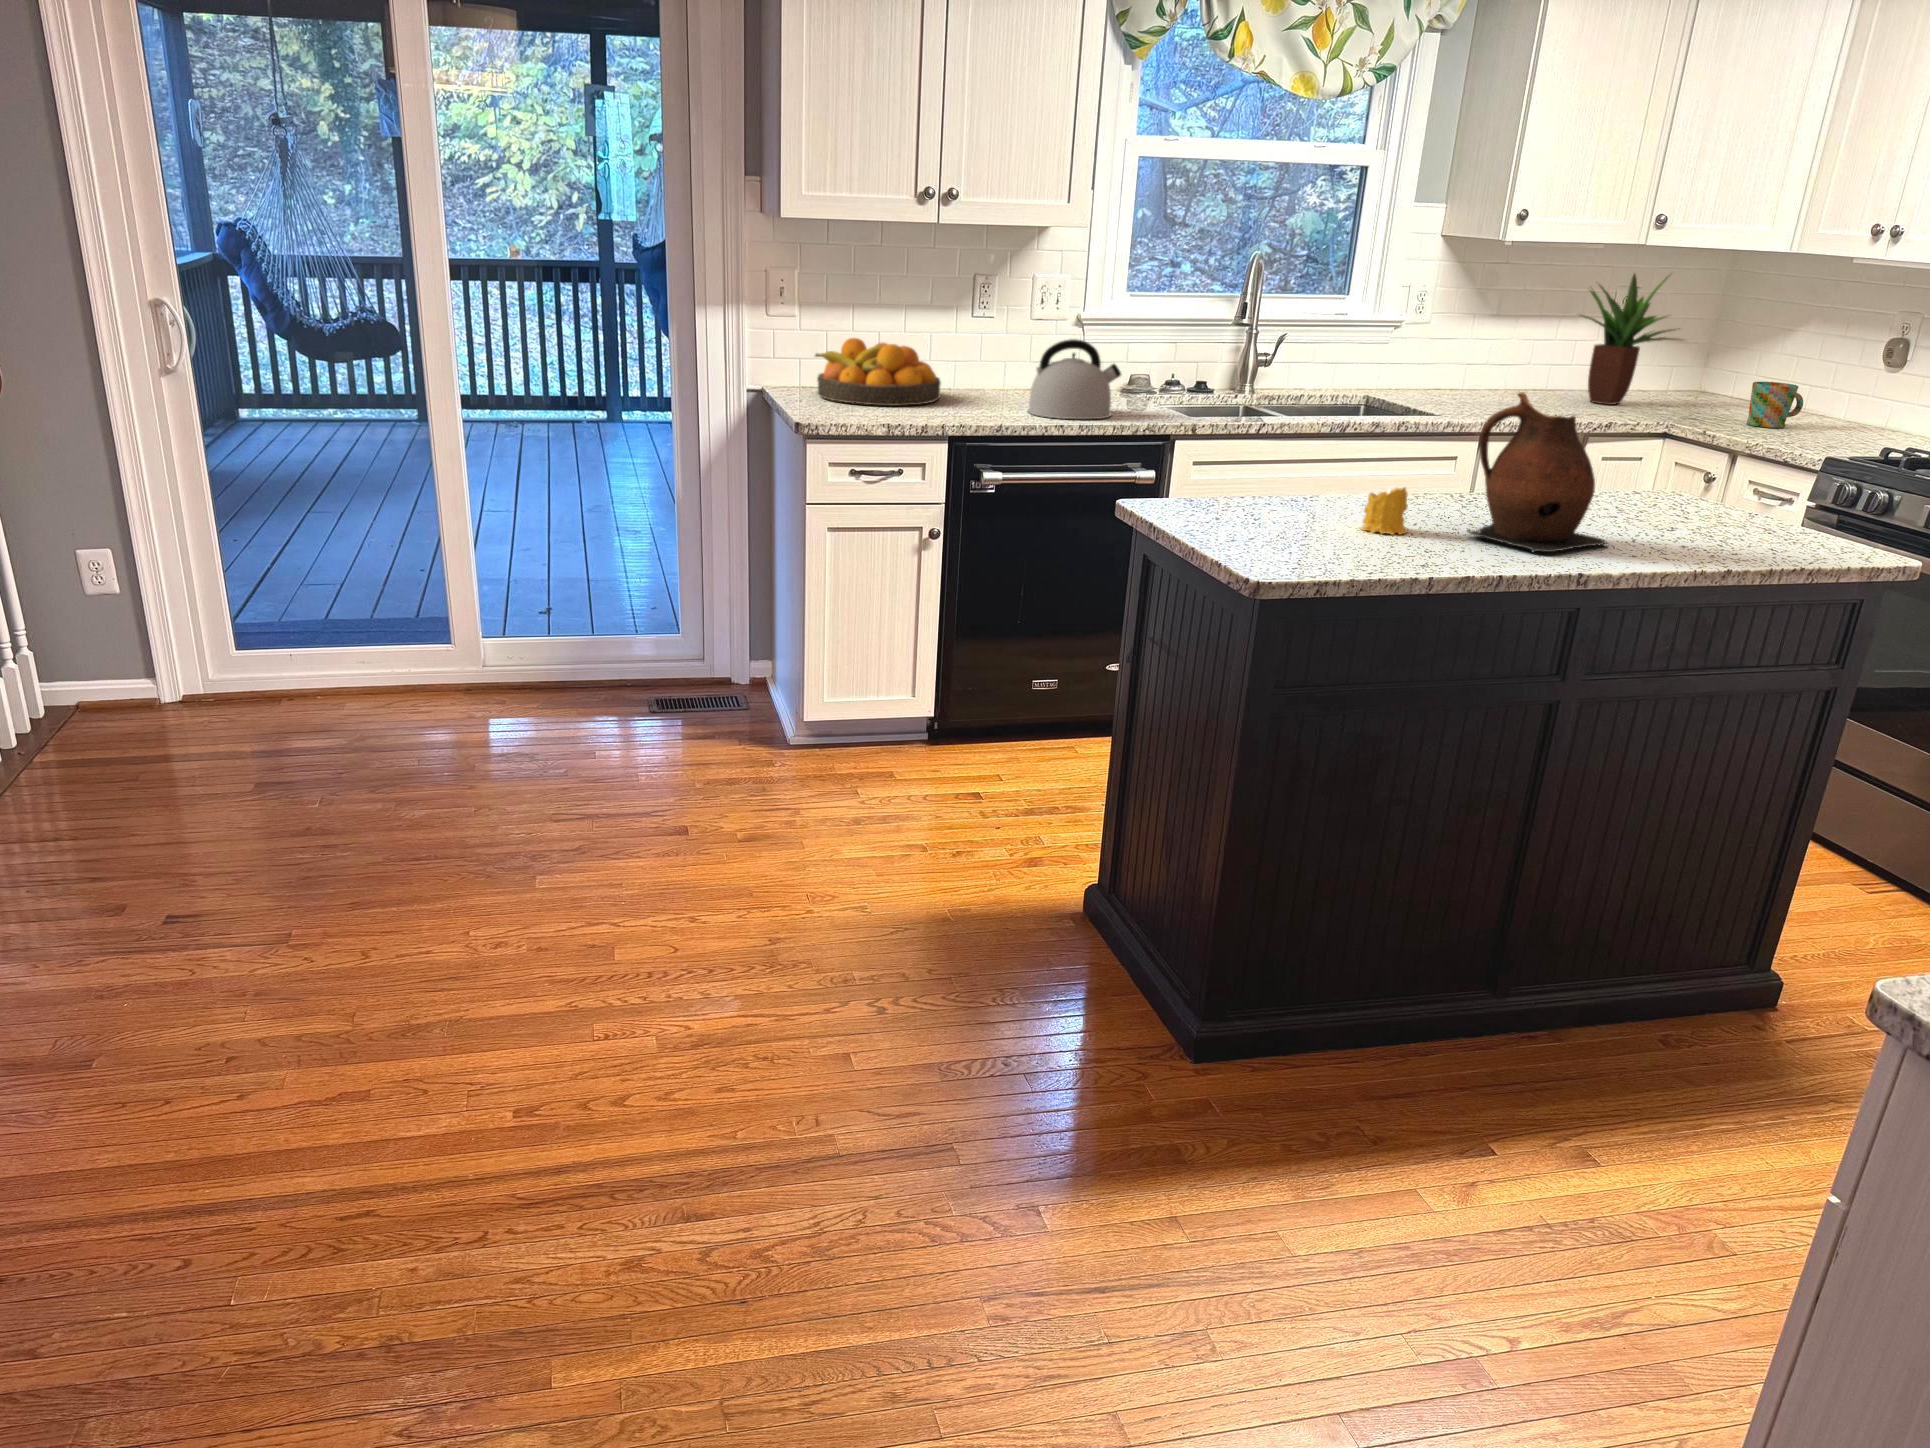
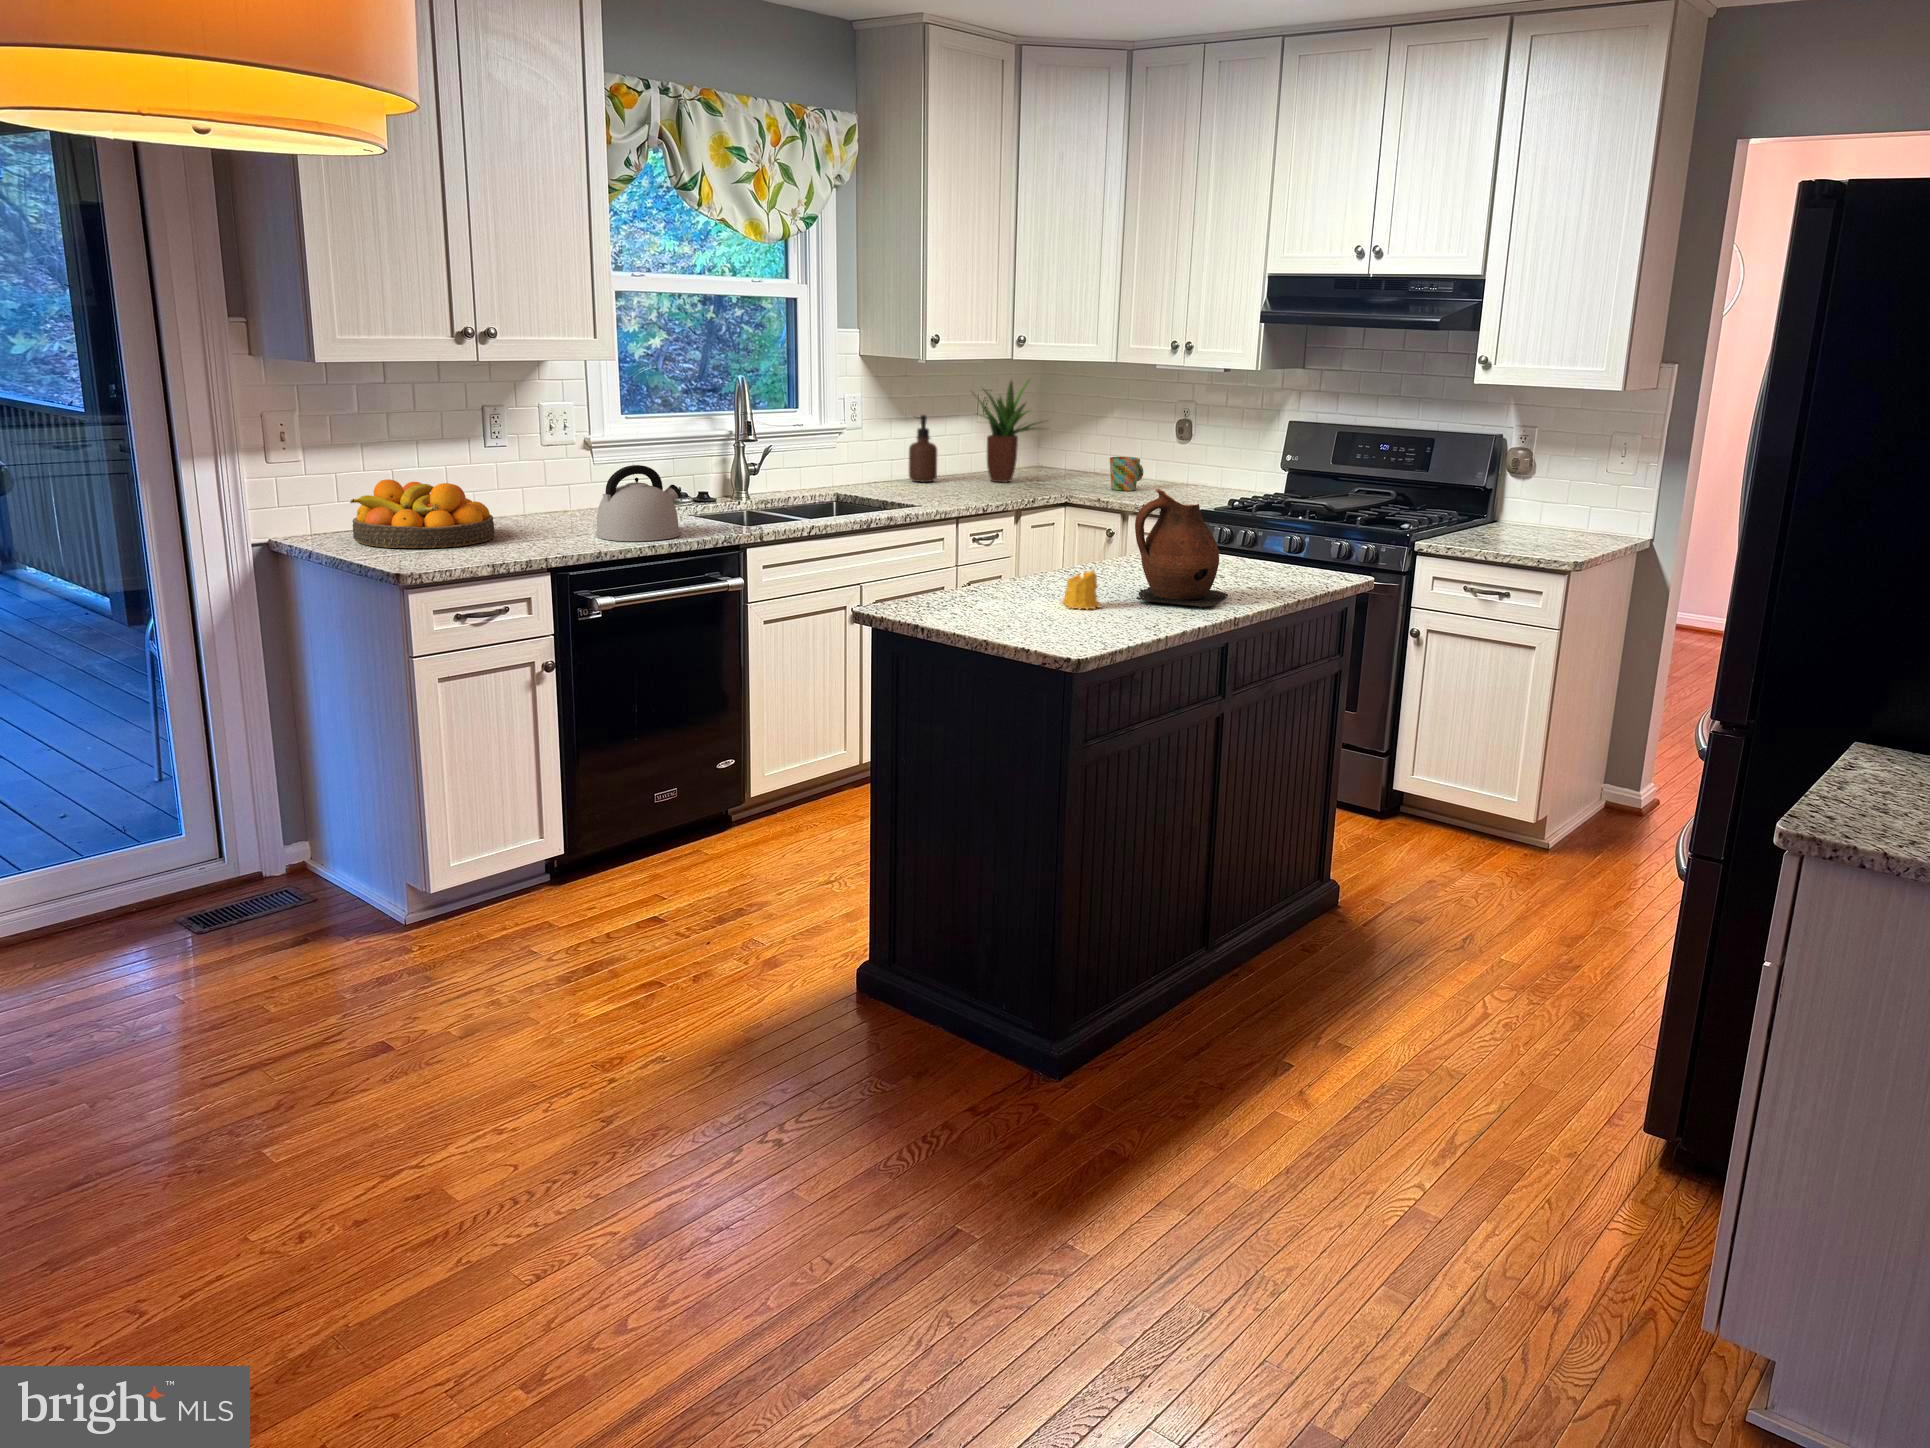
soap dispenser: none [1483,314,1525,396] -> present [909,415,937,482]

